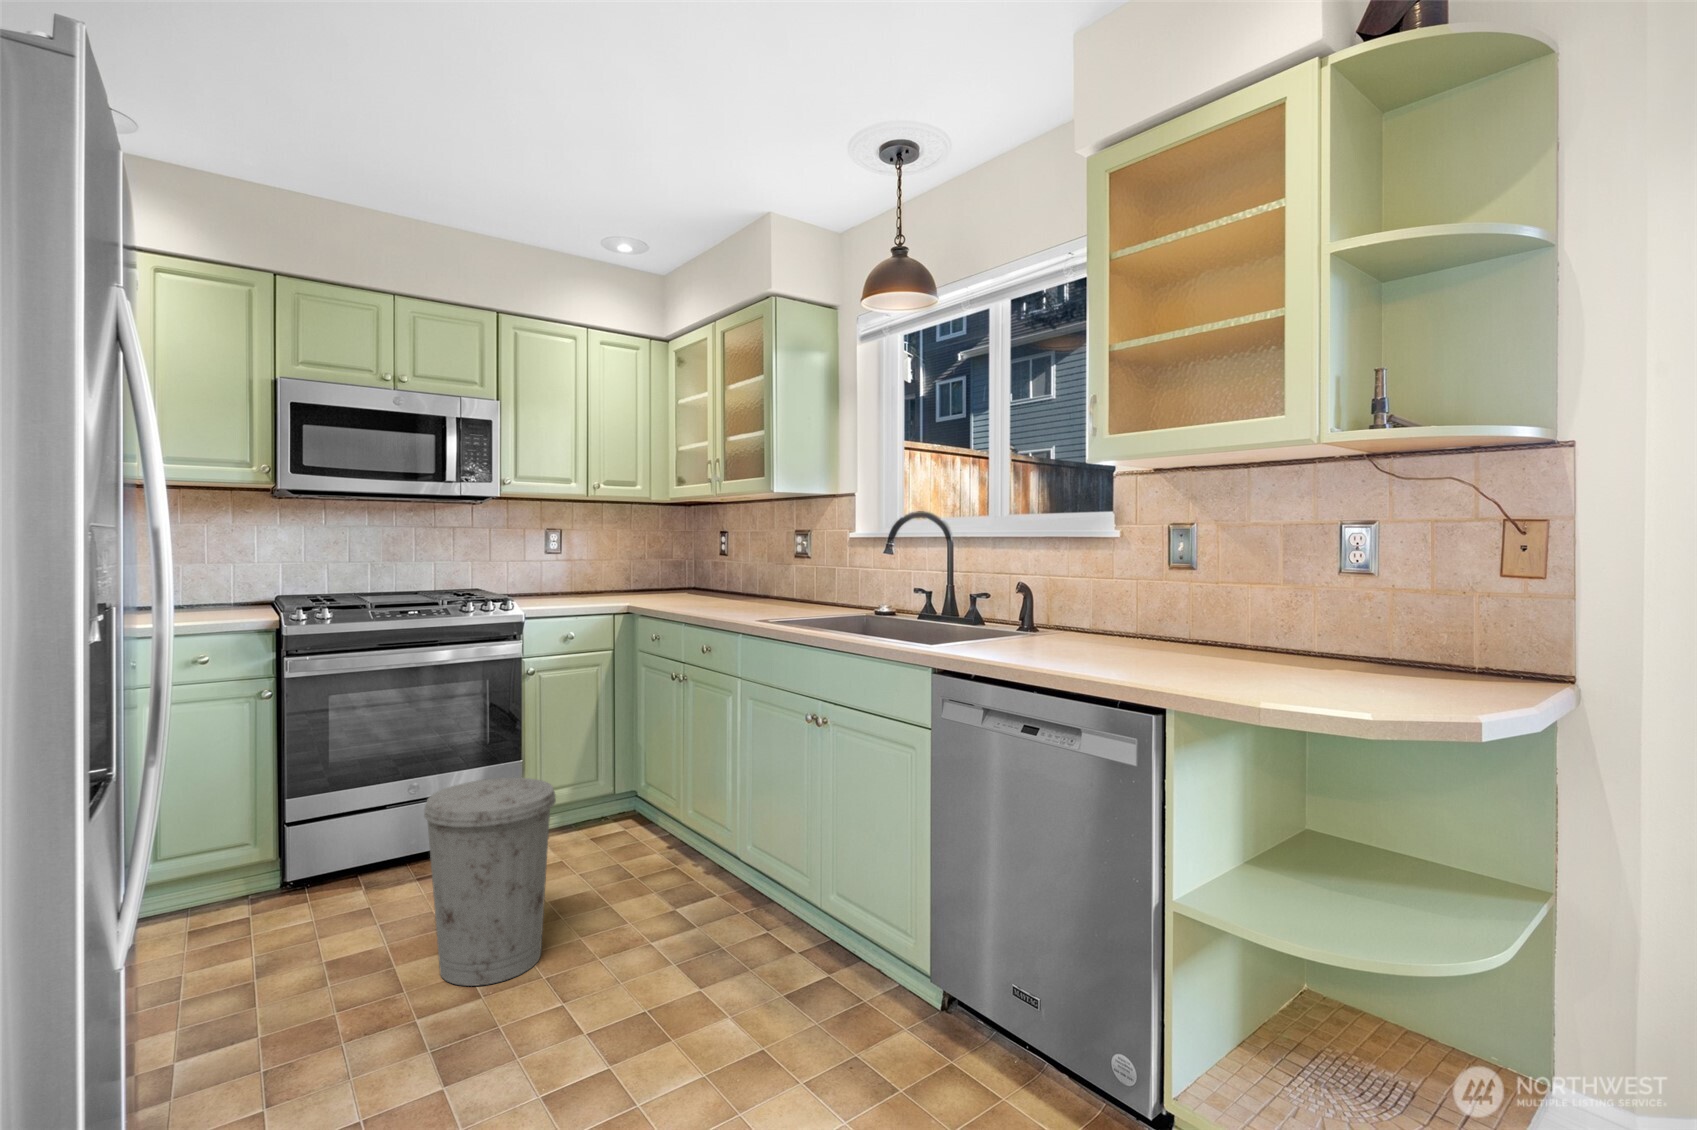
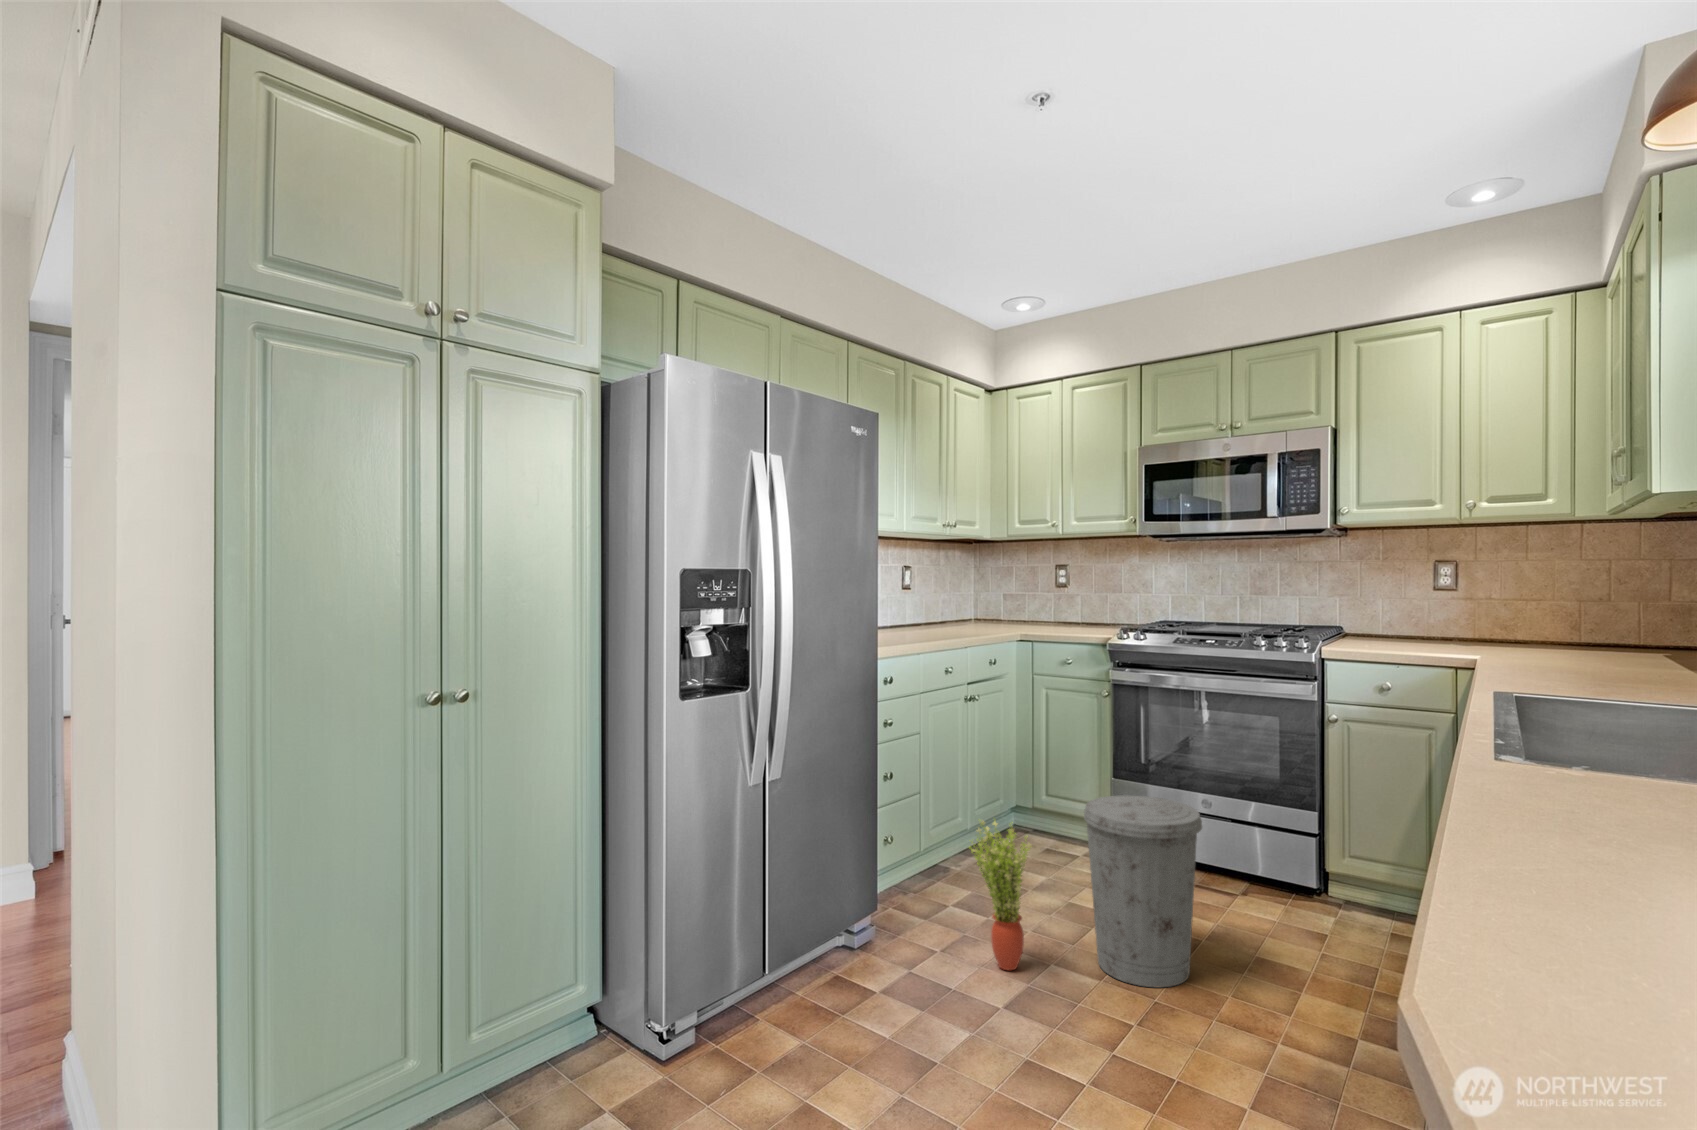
potted plant: none [324,857,413,1053] -> present [970,820,1031,970]

